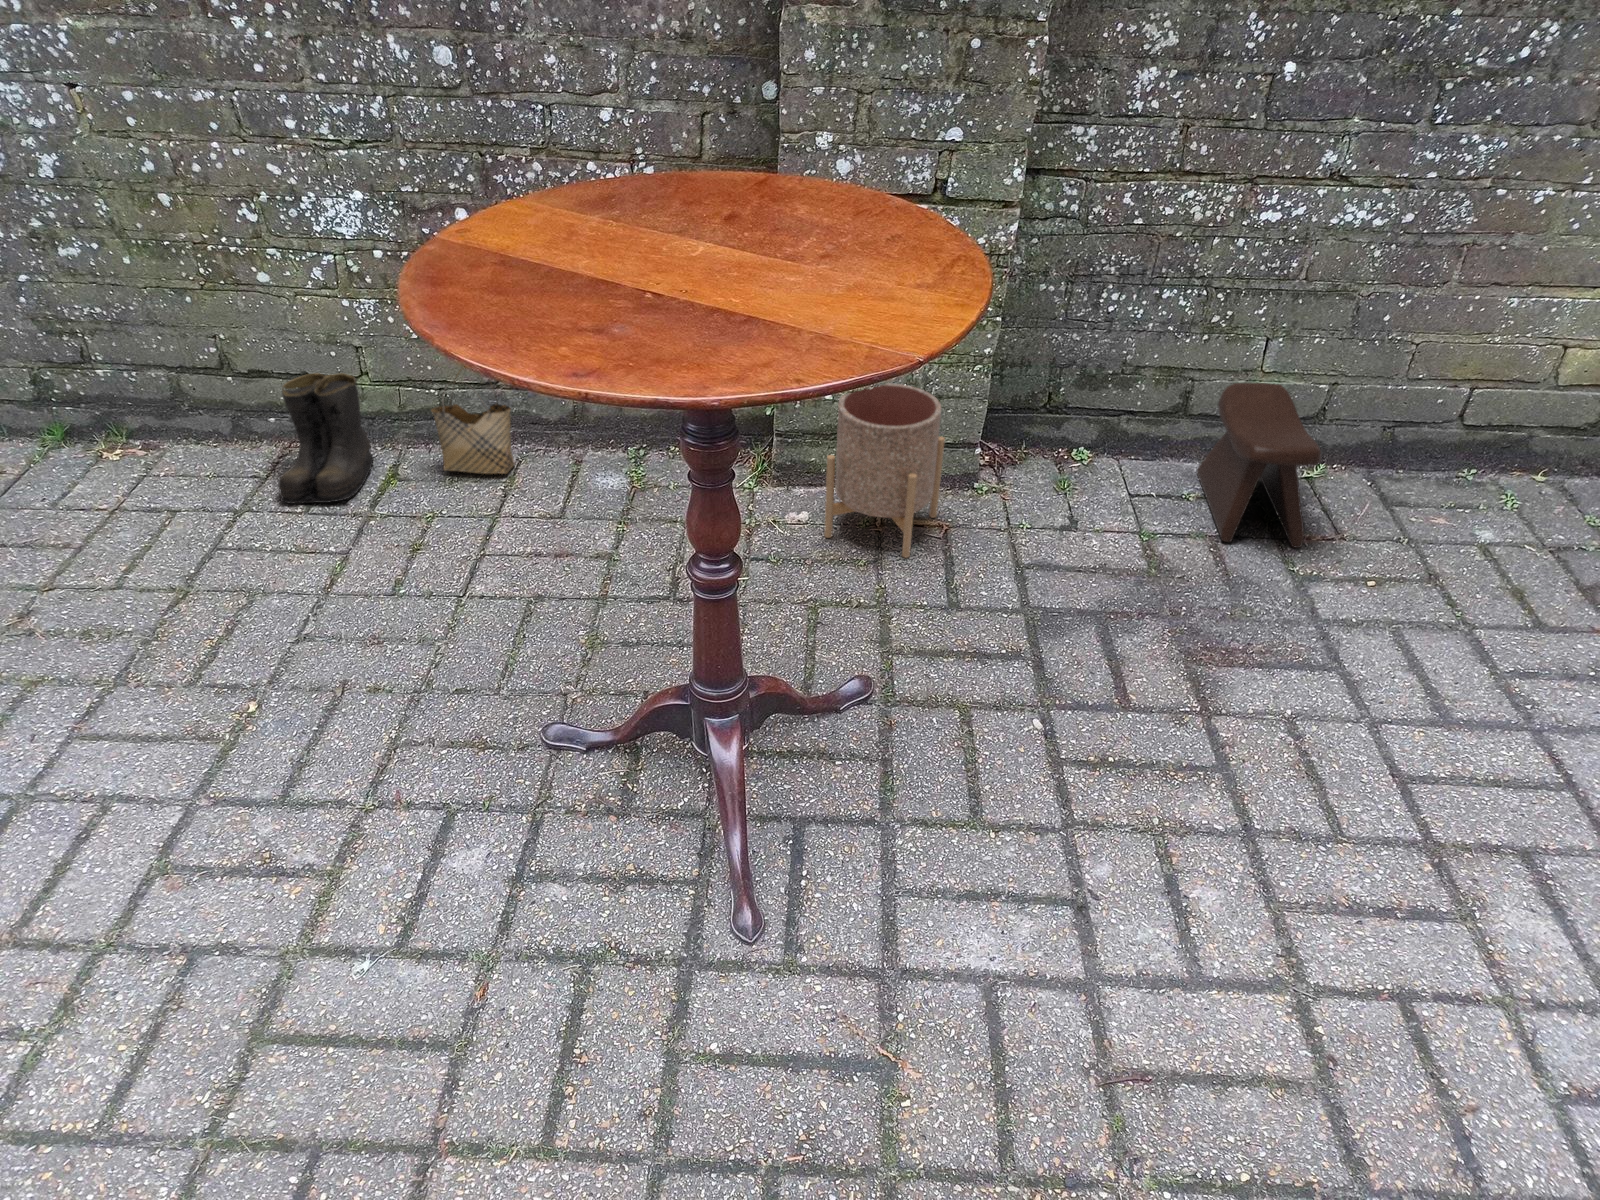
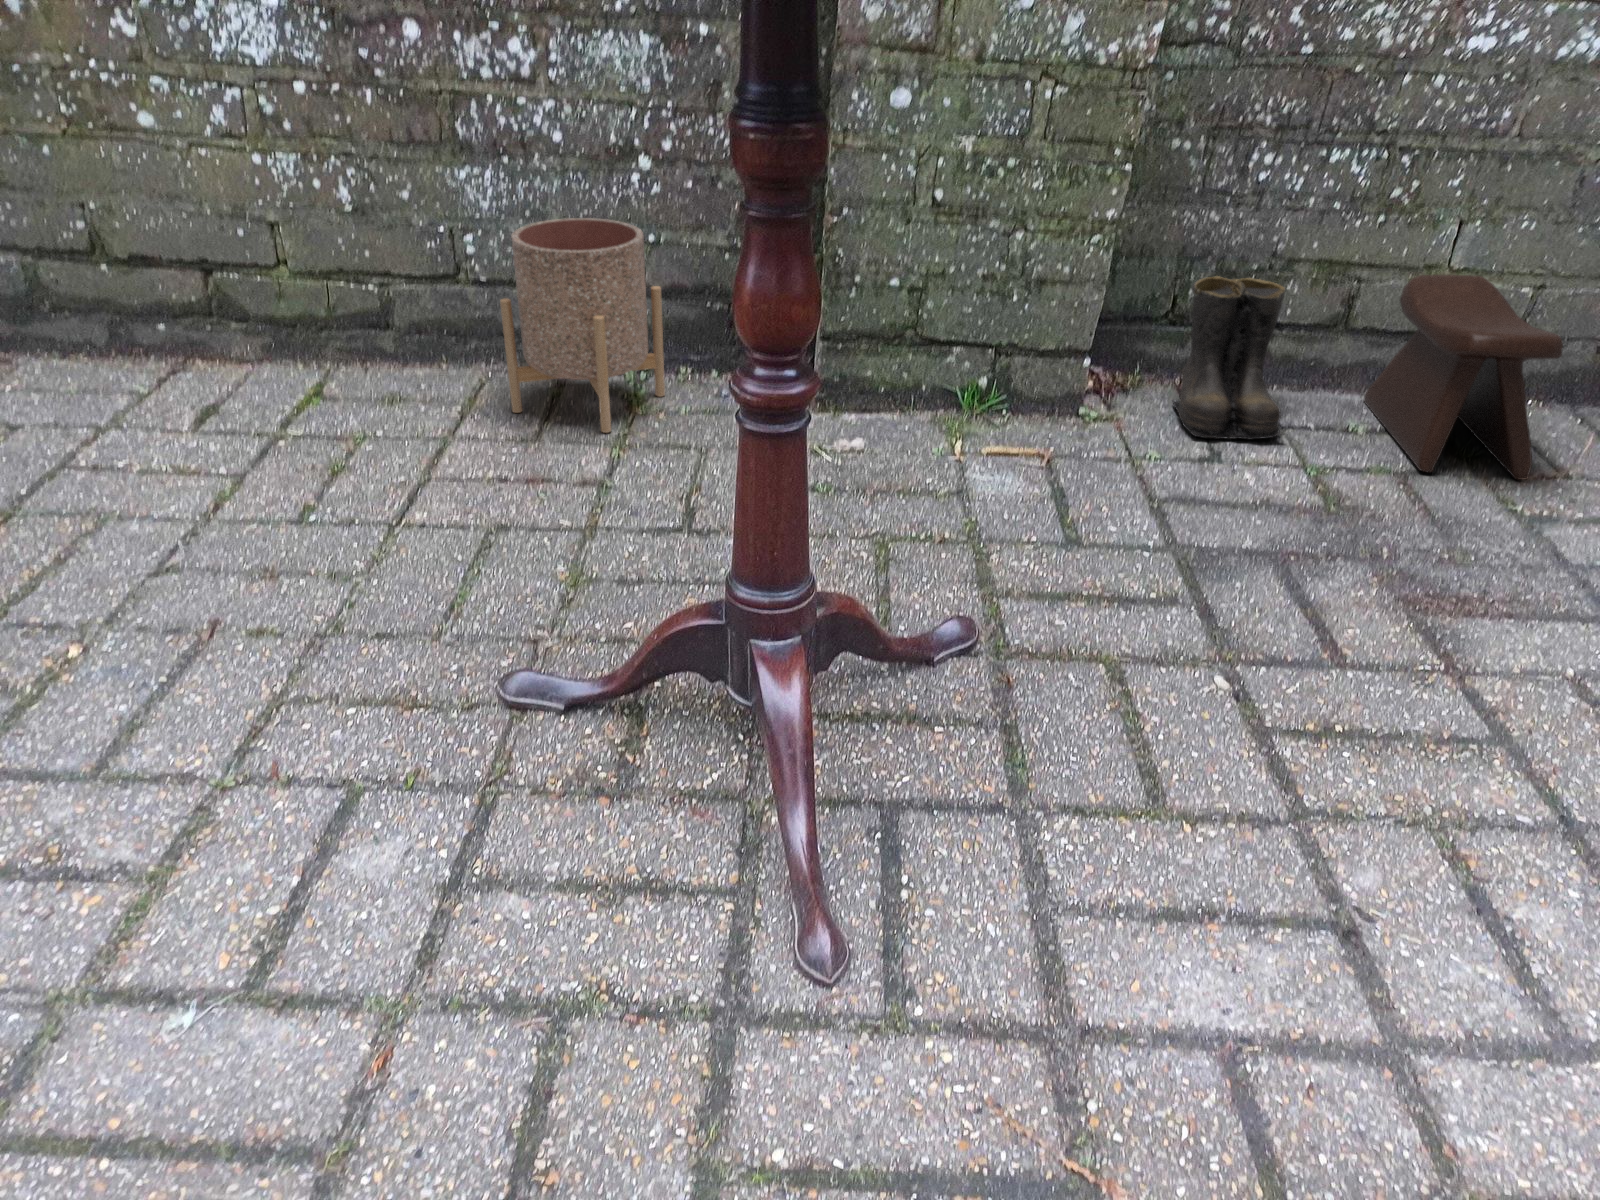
woven basket: present [431,368,514,474] -> none [365,241,475,387]
boots: present [278,373,374,503] -> present [1173,276,1285,439]
planter: present [824,383,945,558] -> present [500,218,665,433]

